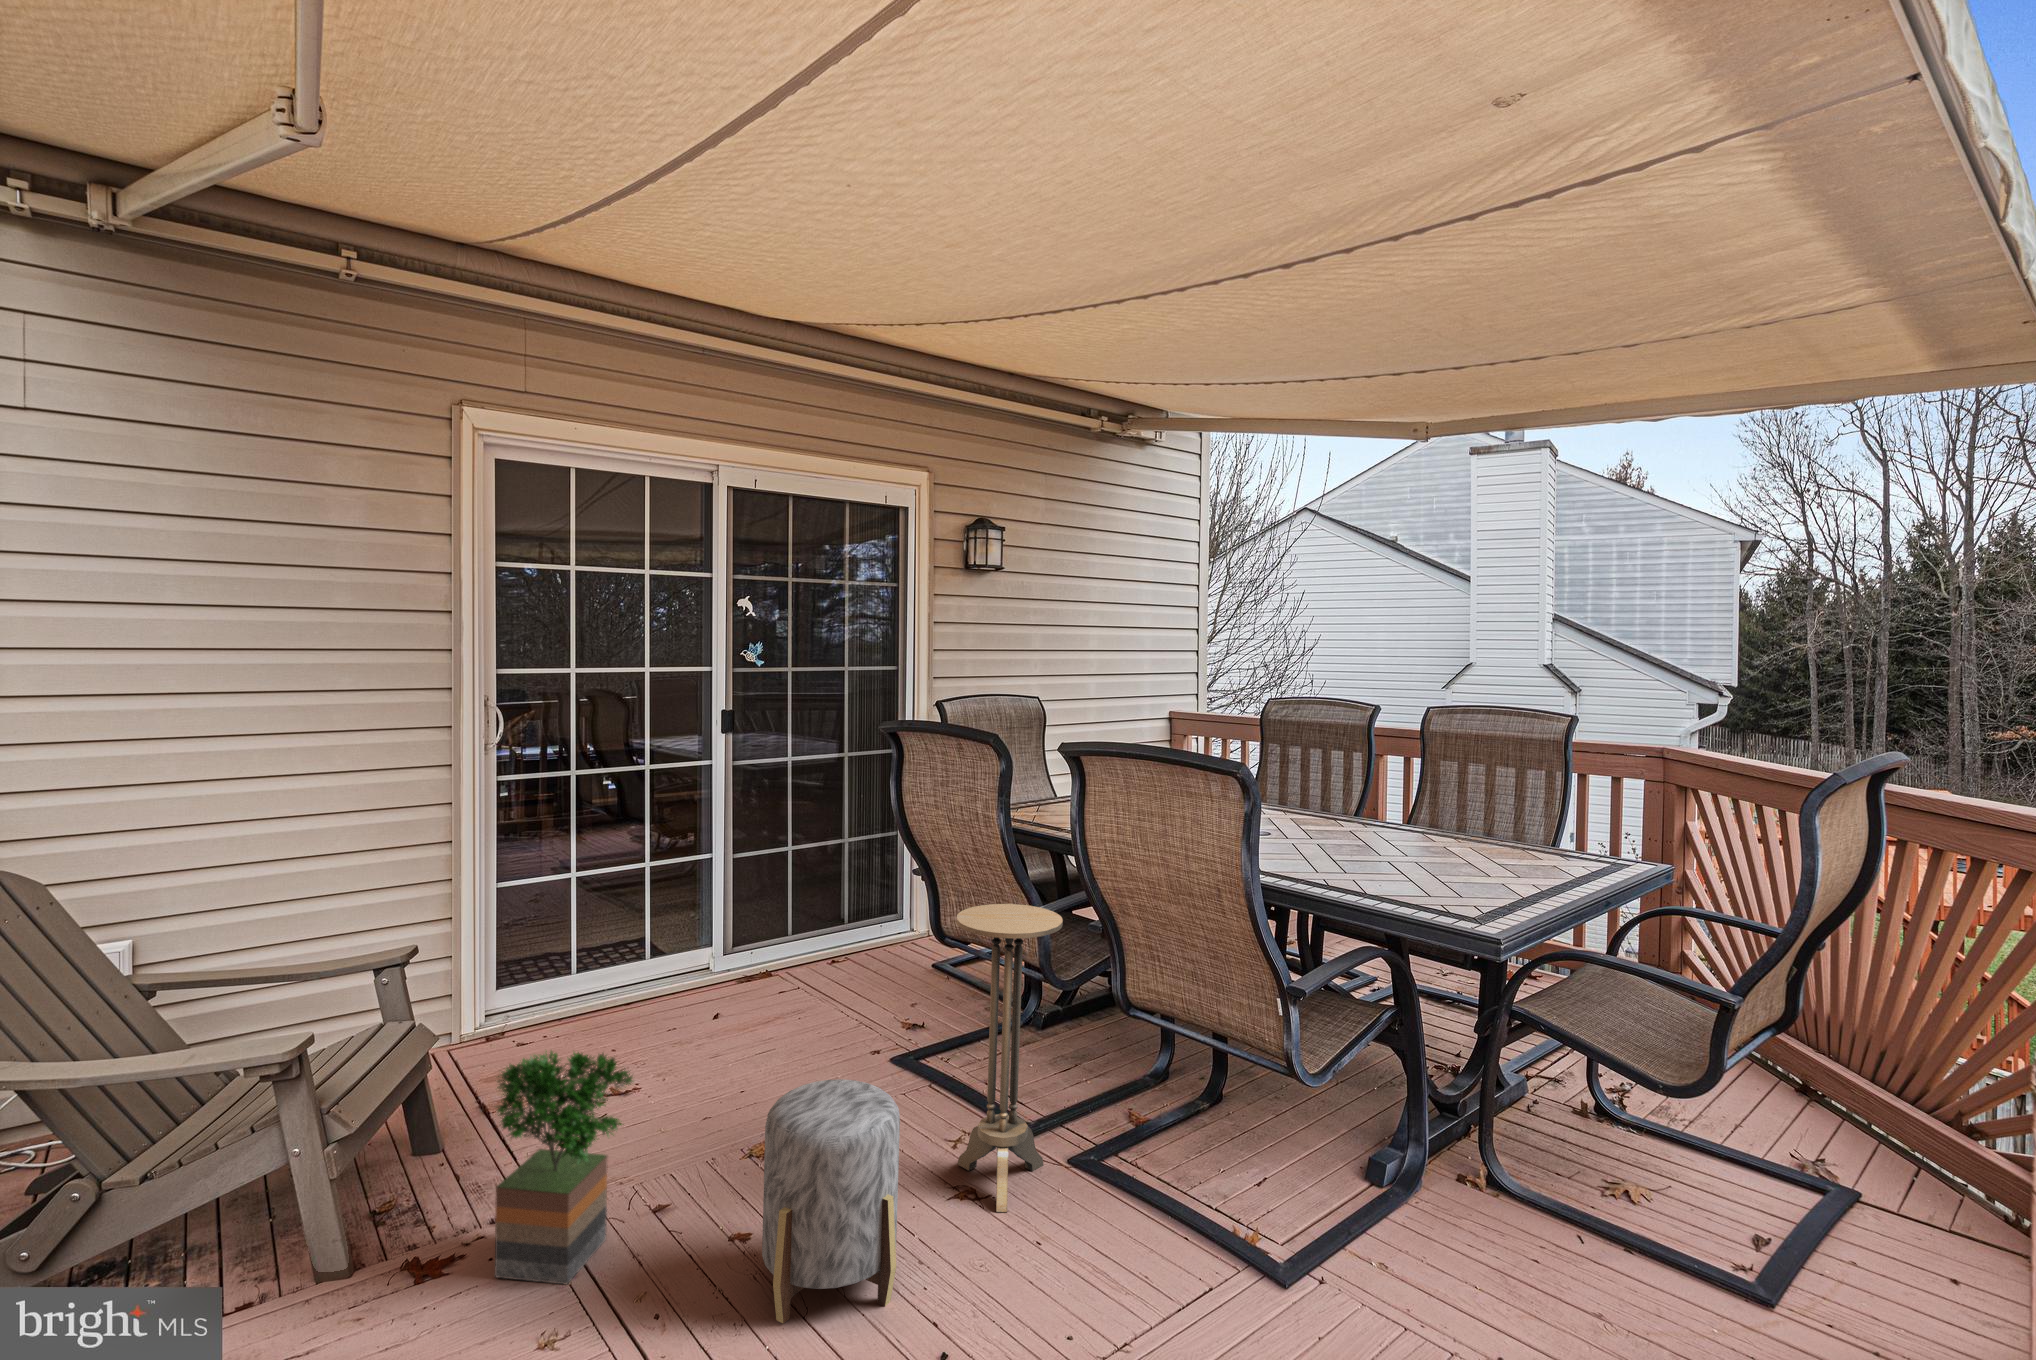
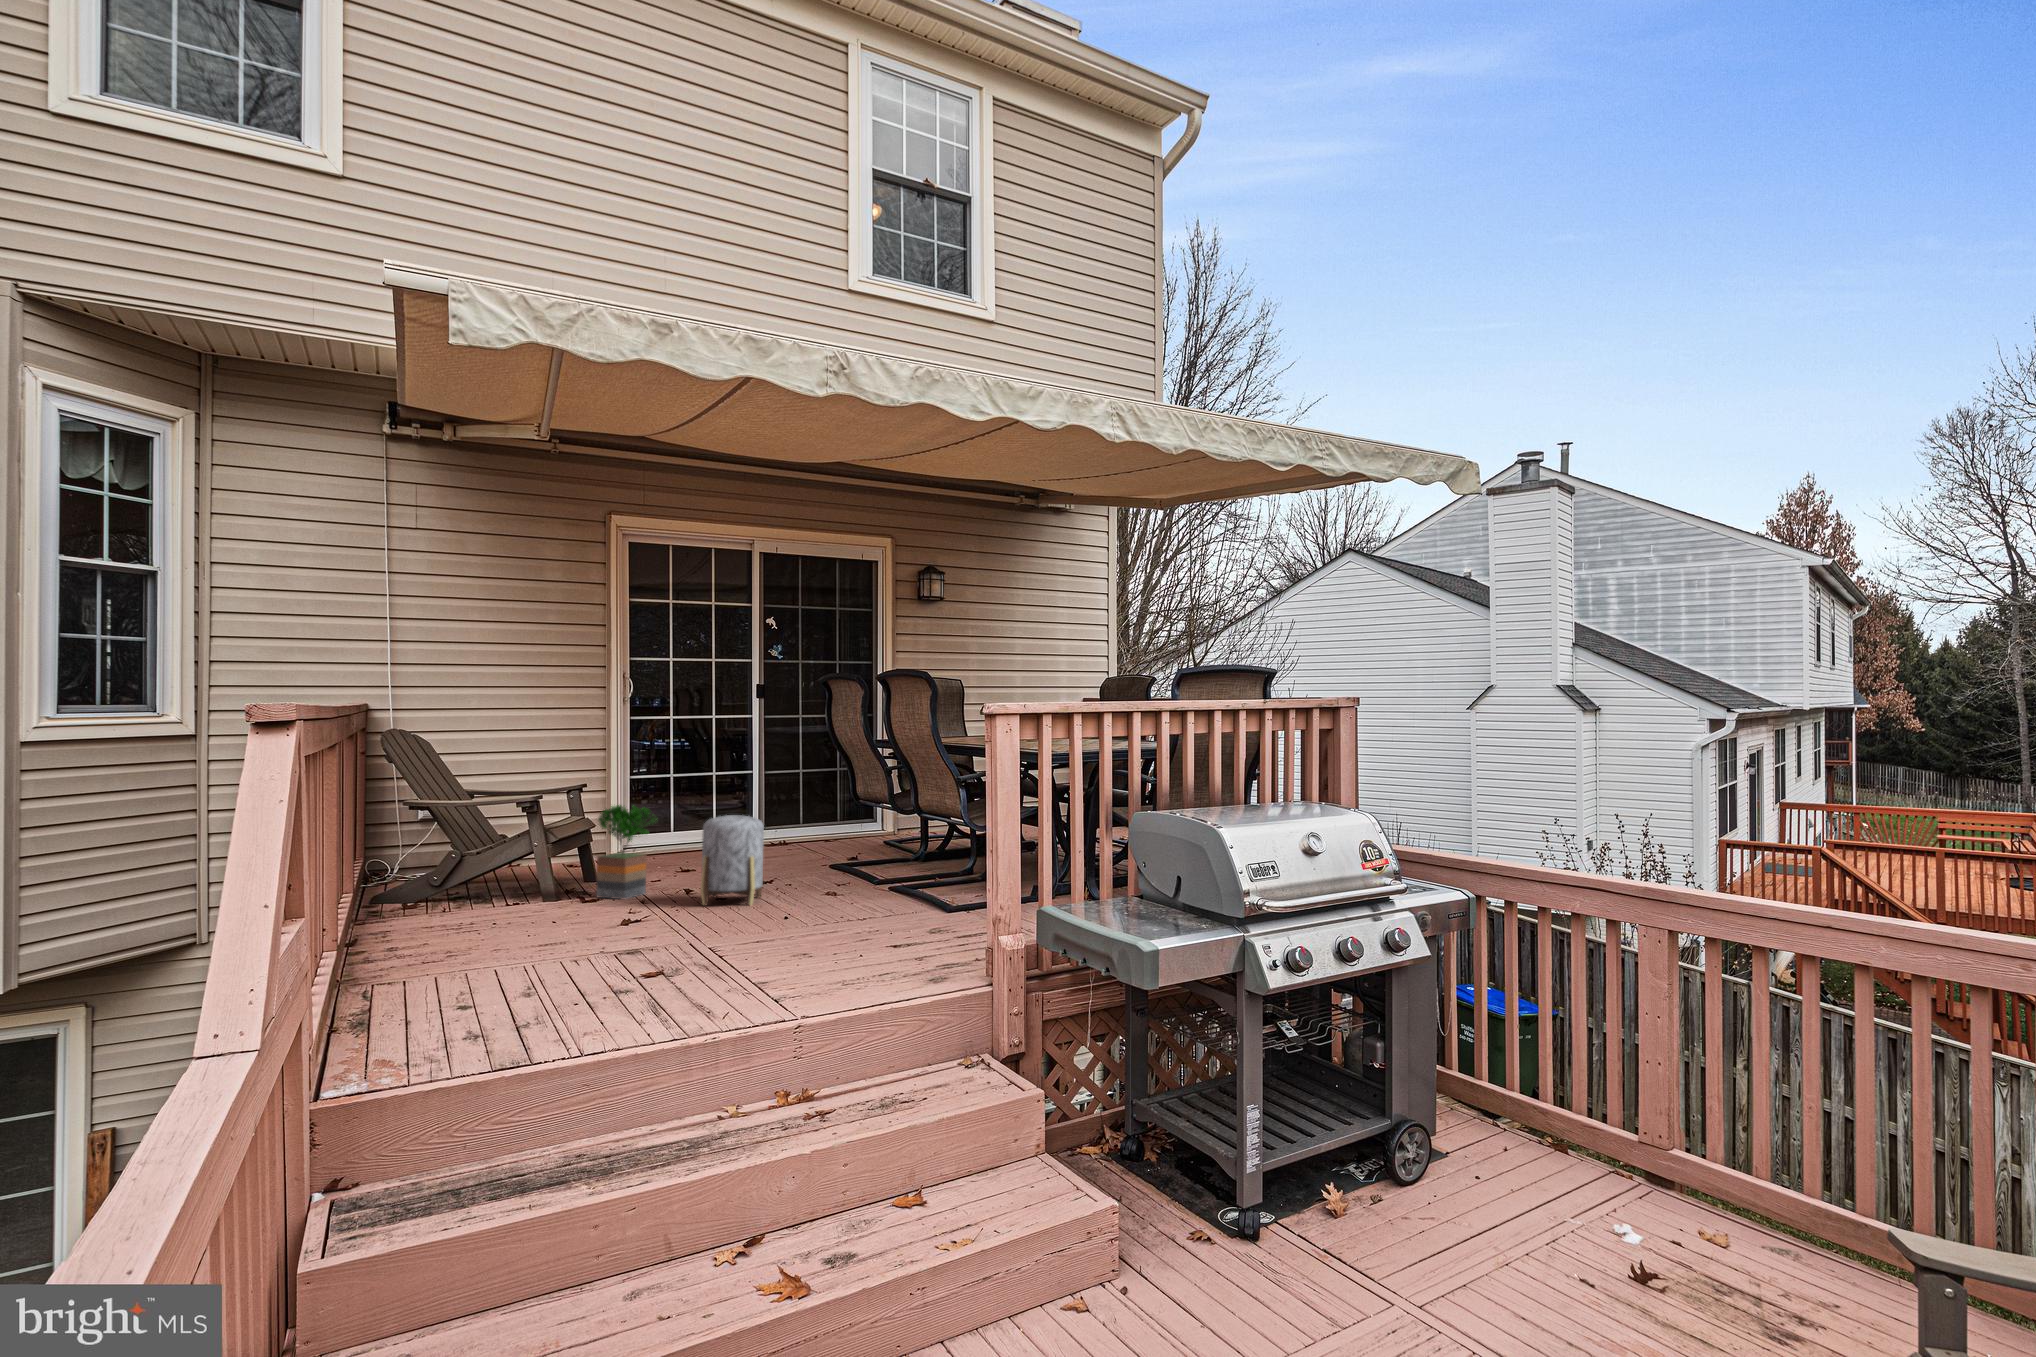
side table: present [957,904,1063,1212] -> none [810,754,863,894]

